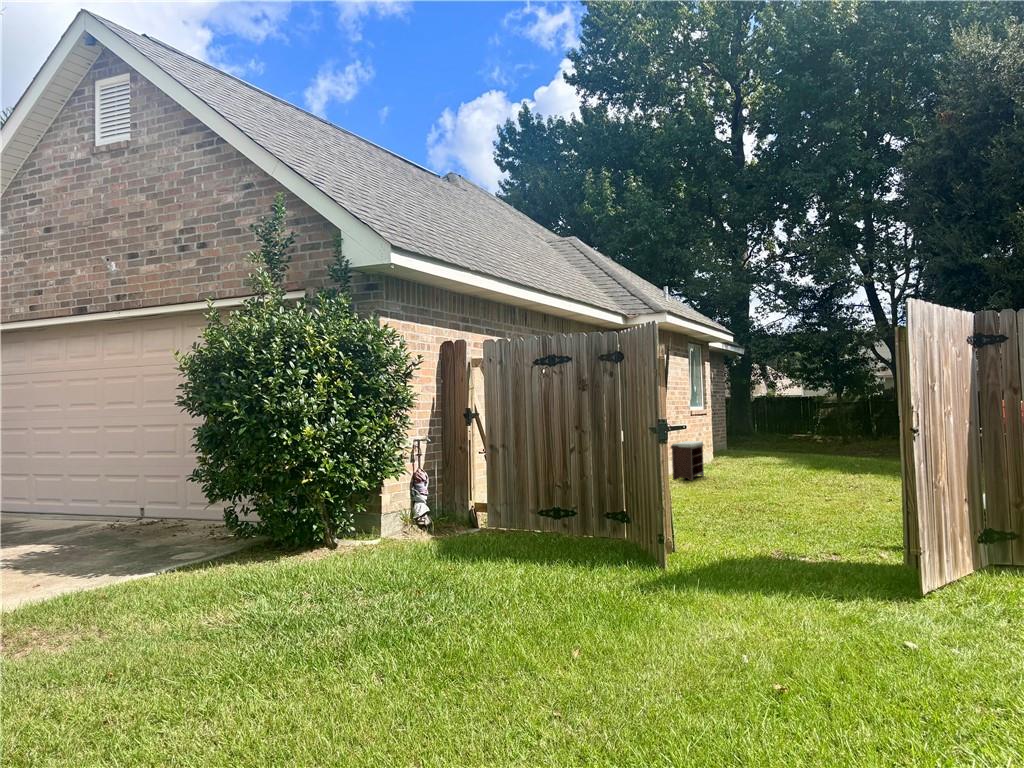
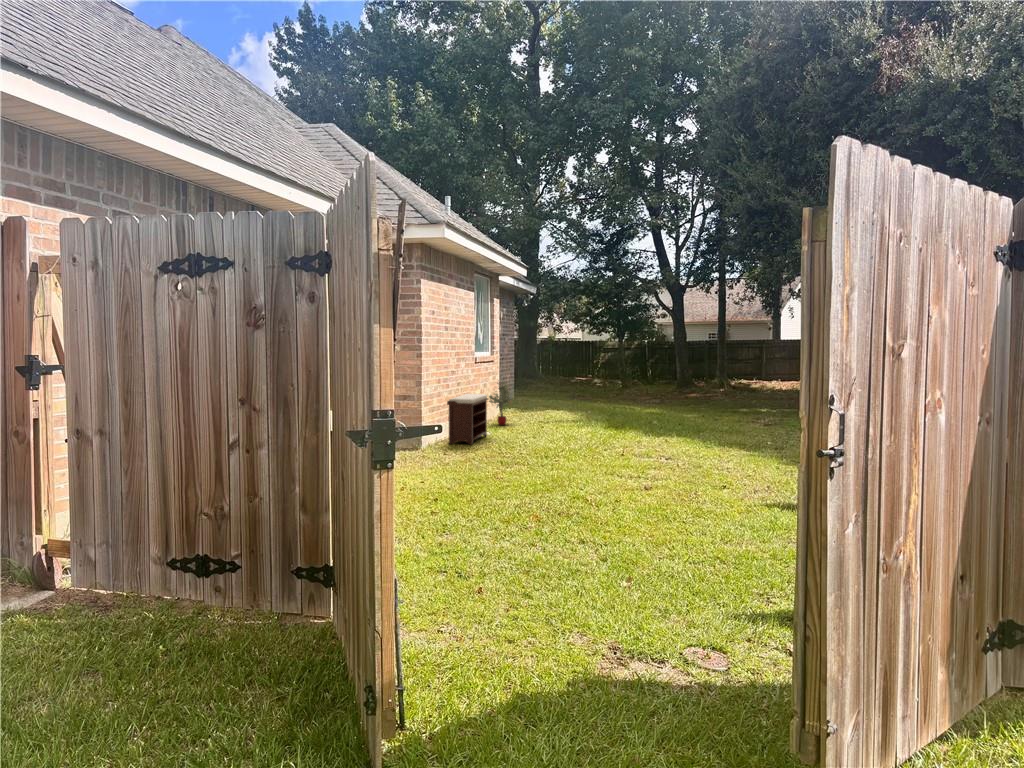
potted tree: none [704,430,724,469] -> present [489,380,511,425]

